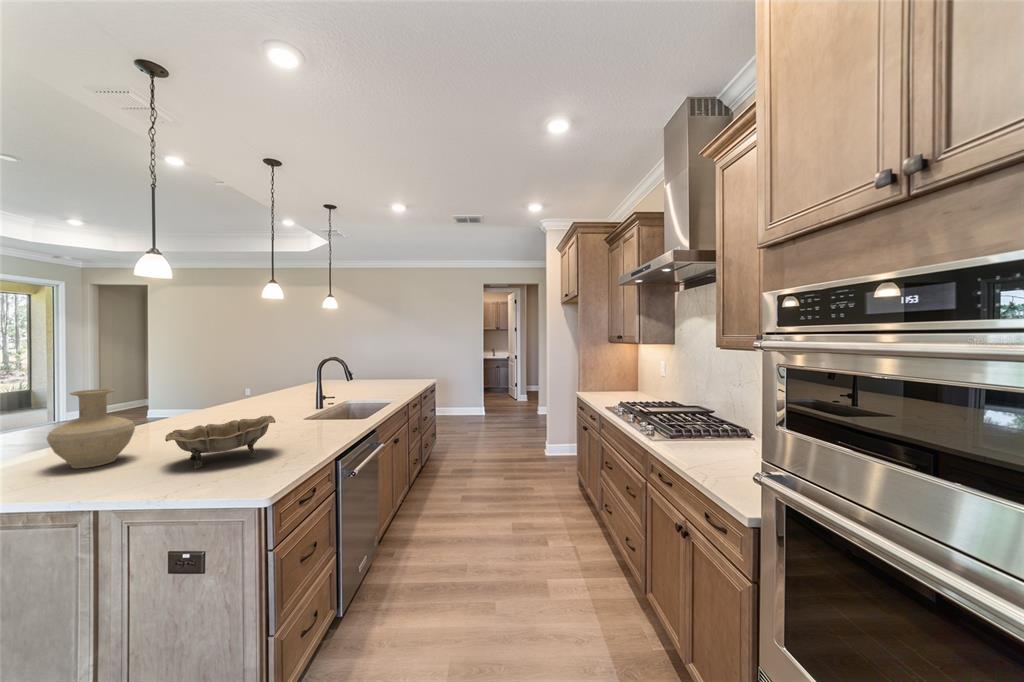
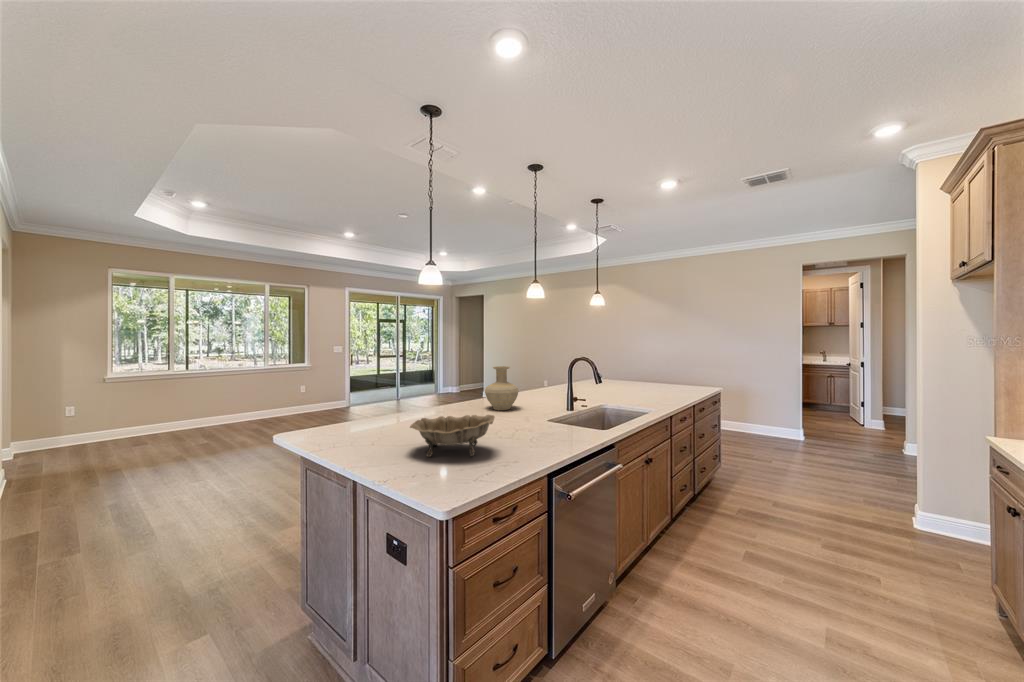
vase: present [47,389,135,468] -> present [485,366,519,410]

